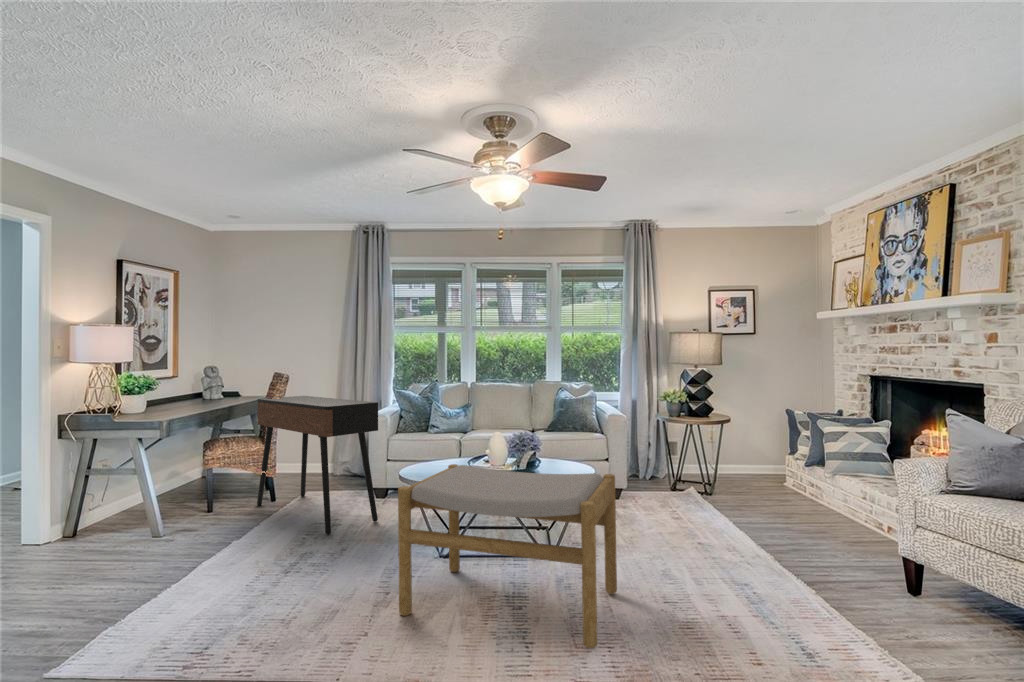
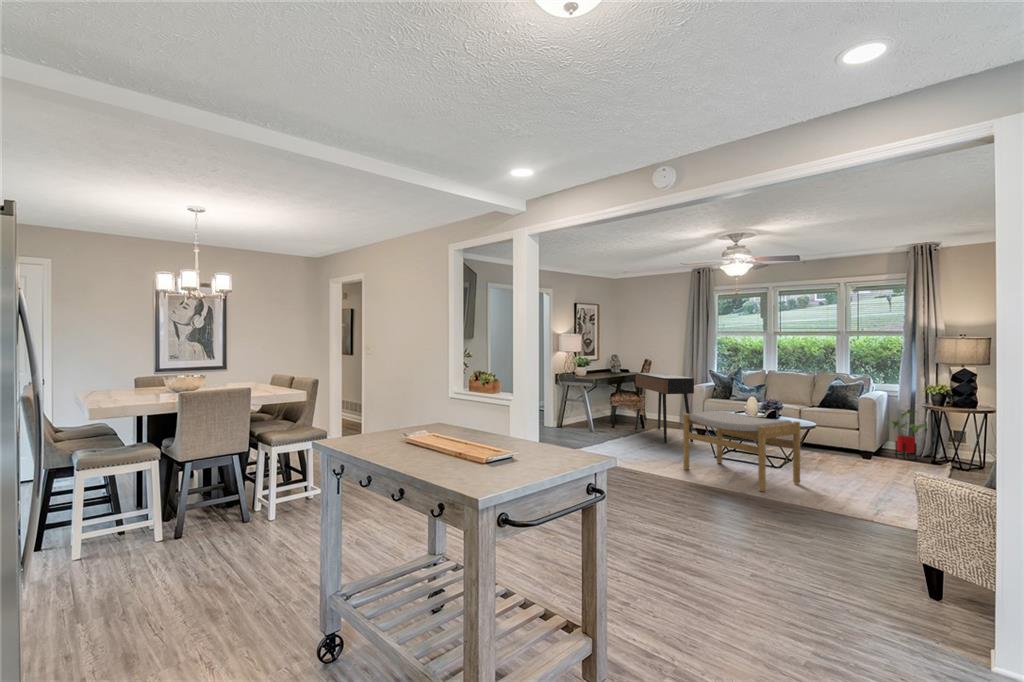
house plant: none [625,424,670,492] -> present [892,409,926,460]

